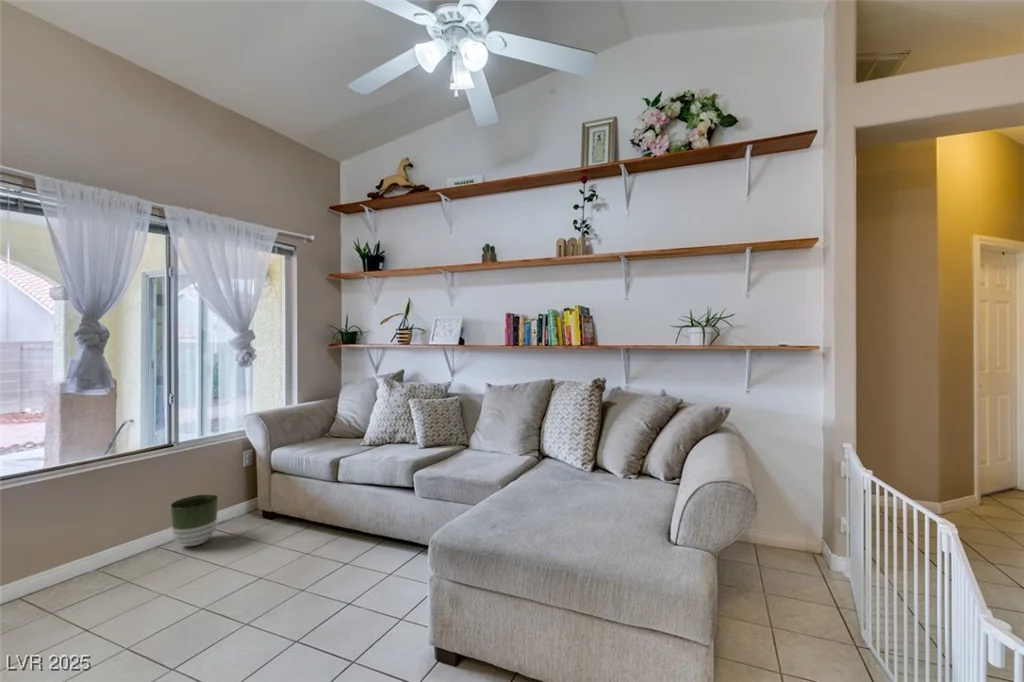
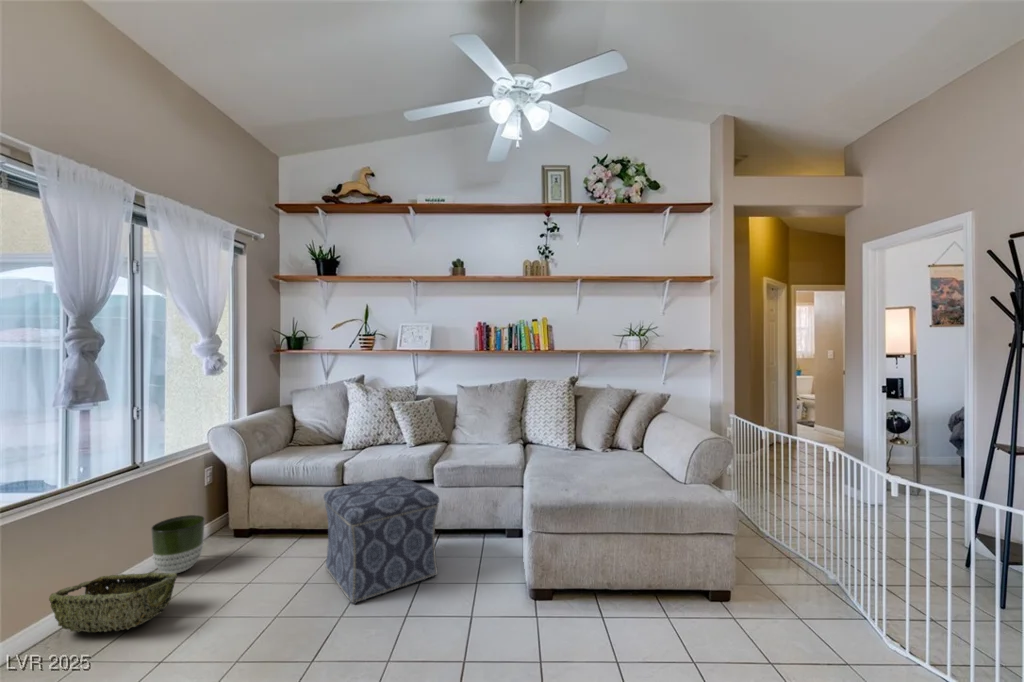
ottoman: none [268,482,382,616] -> present [324,476,439,604]
woven basket: none [54,541,153,596] -> present [49,572,177,632]

